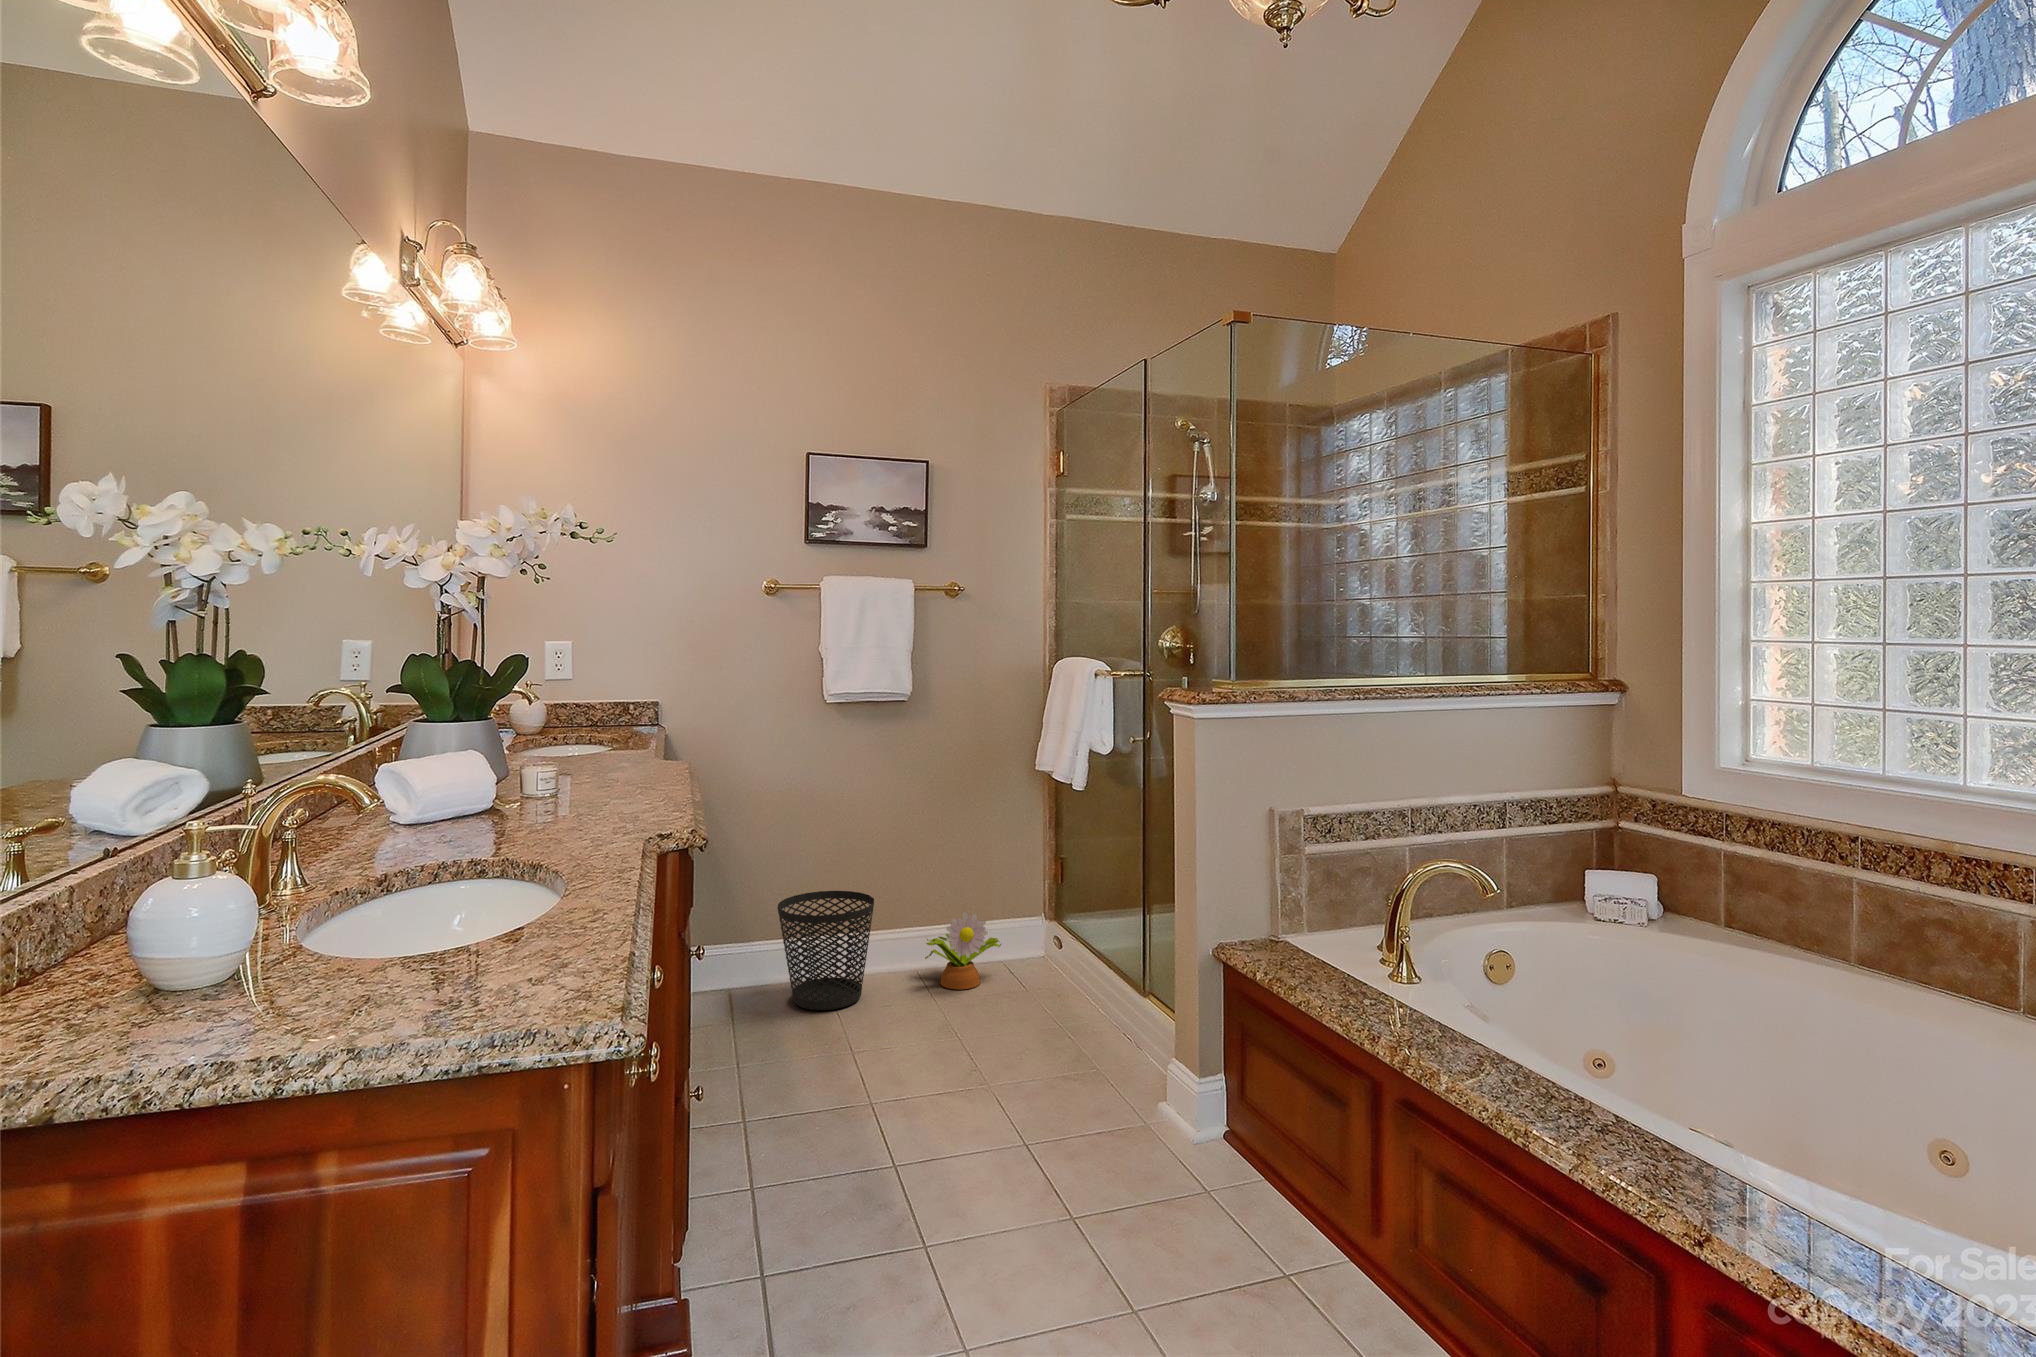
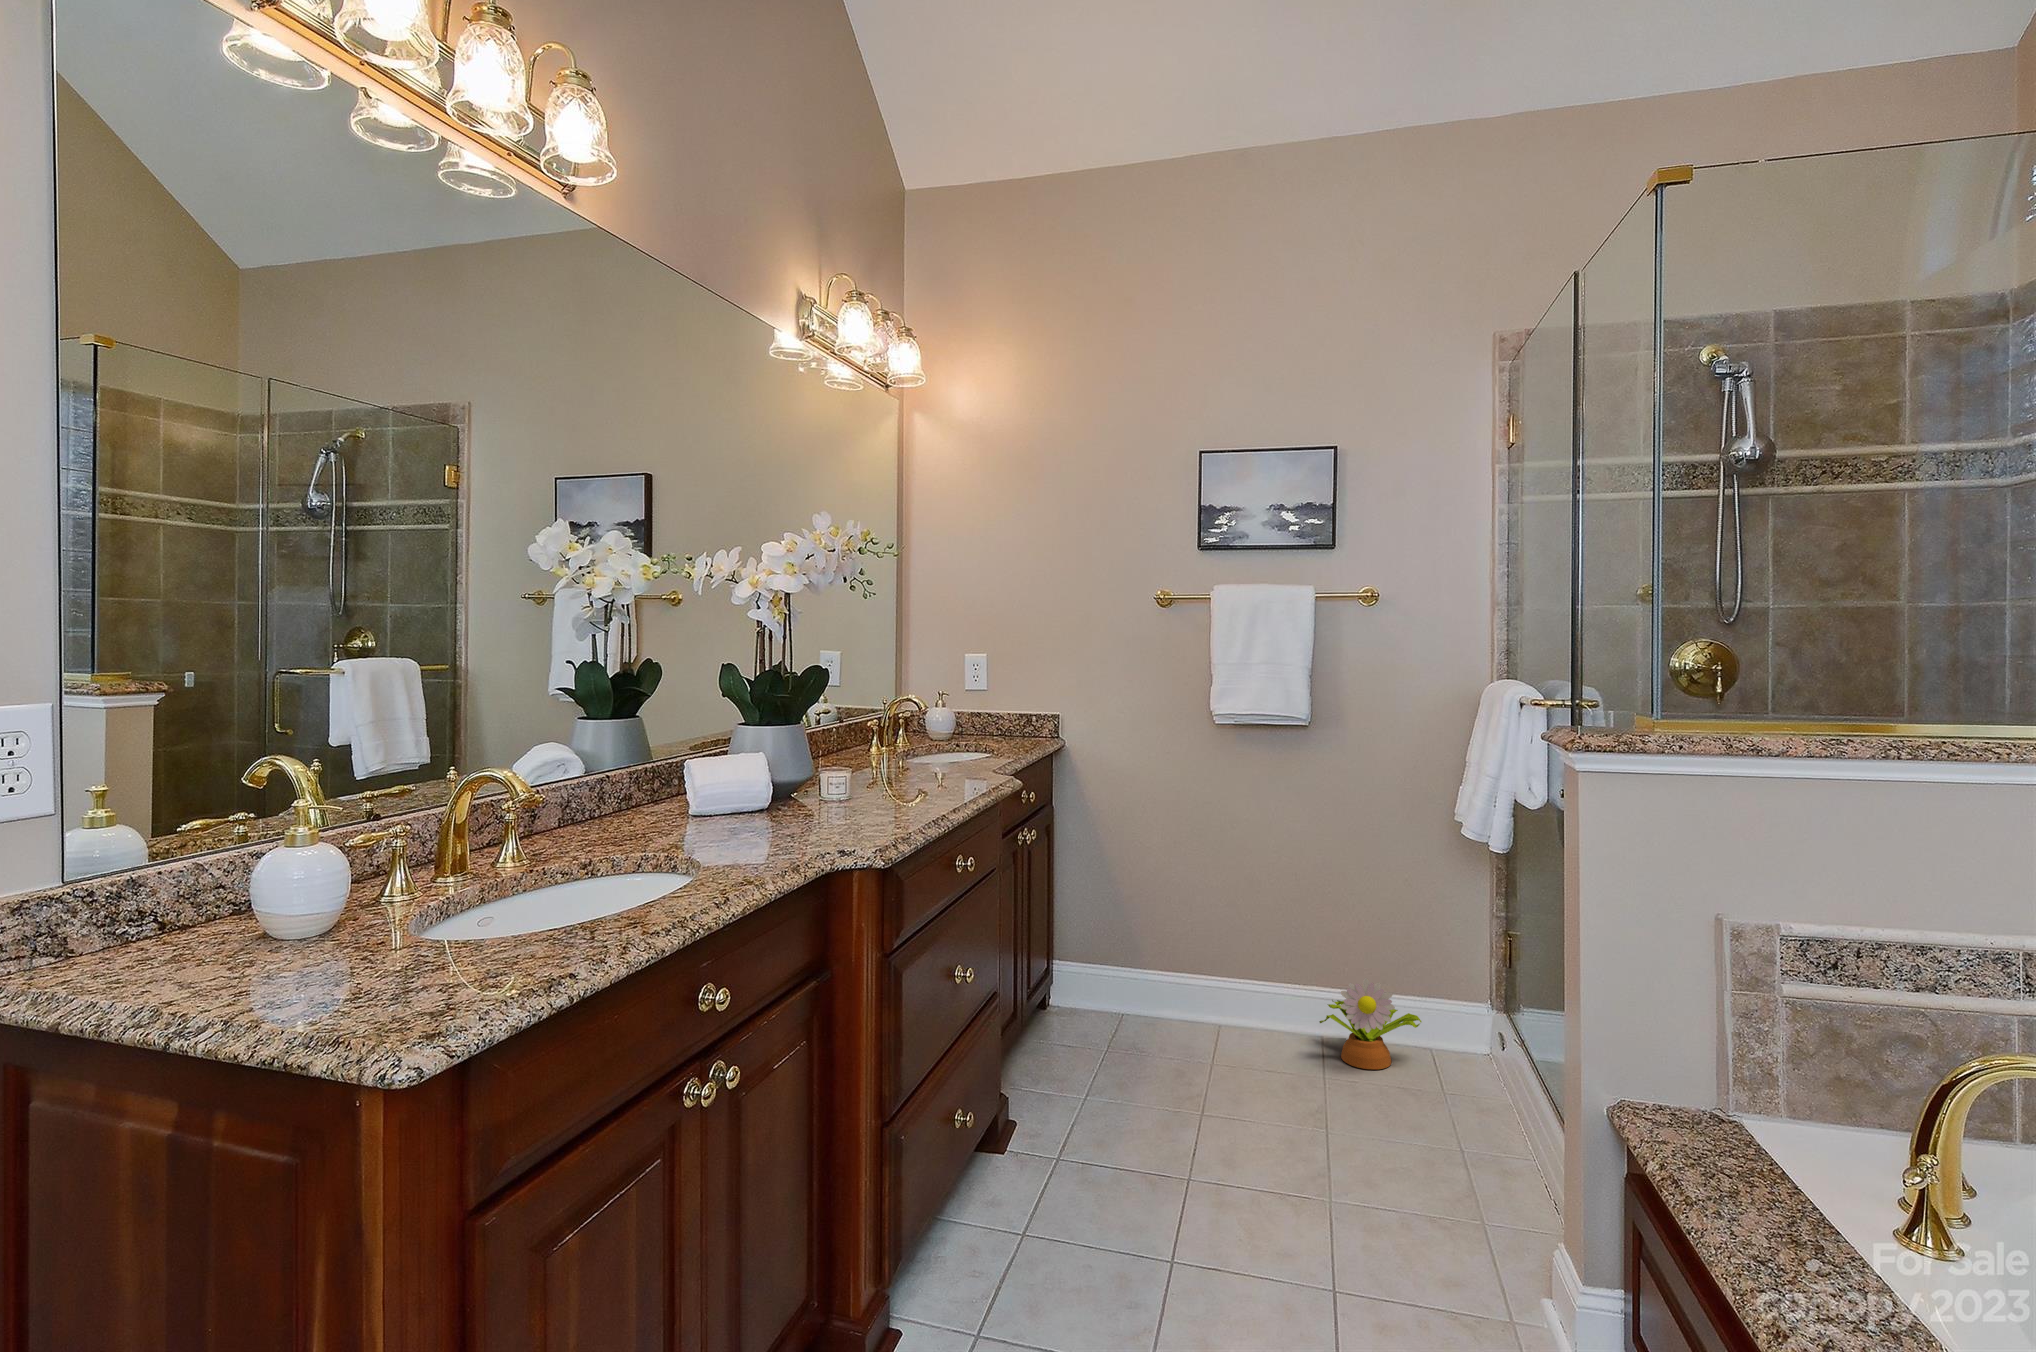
wastebasket: present [777,891,874,1010] -> none [1155,925,1260,1058]

